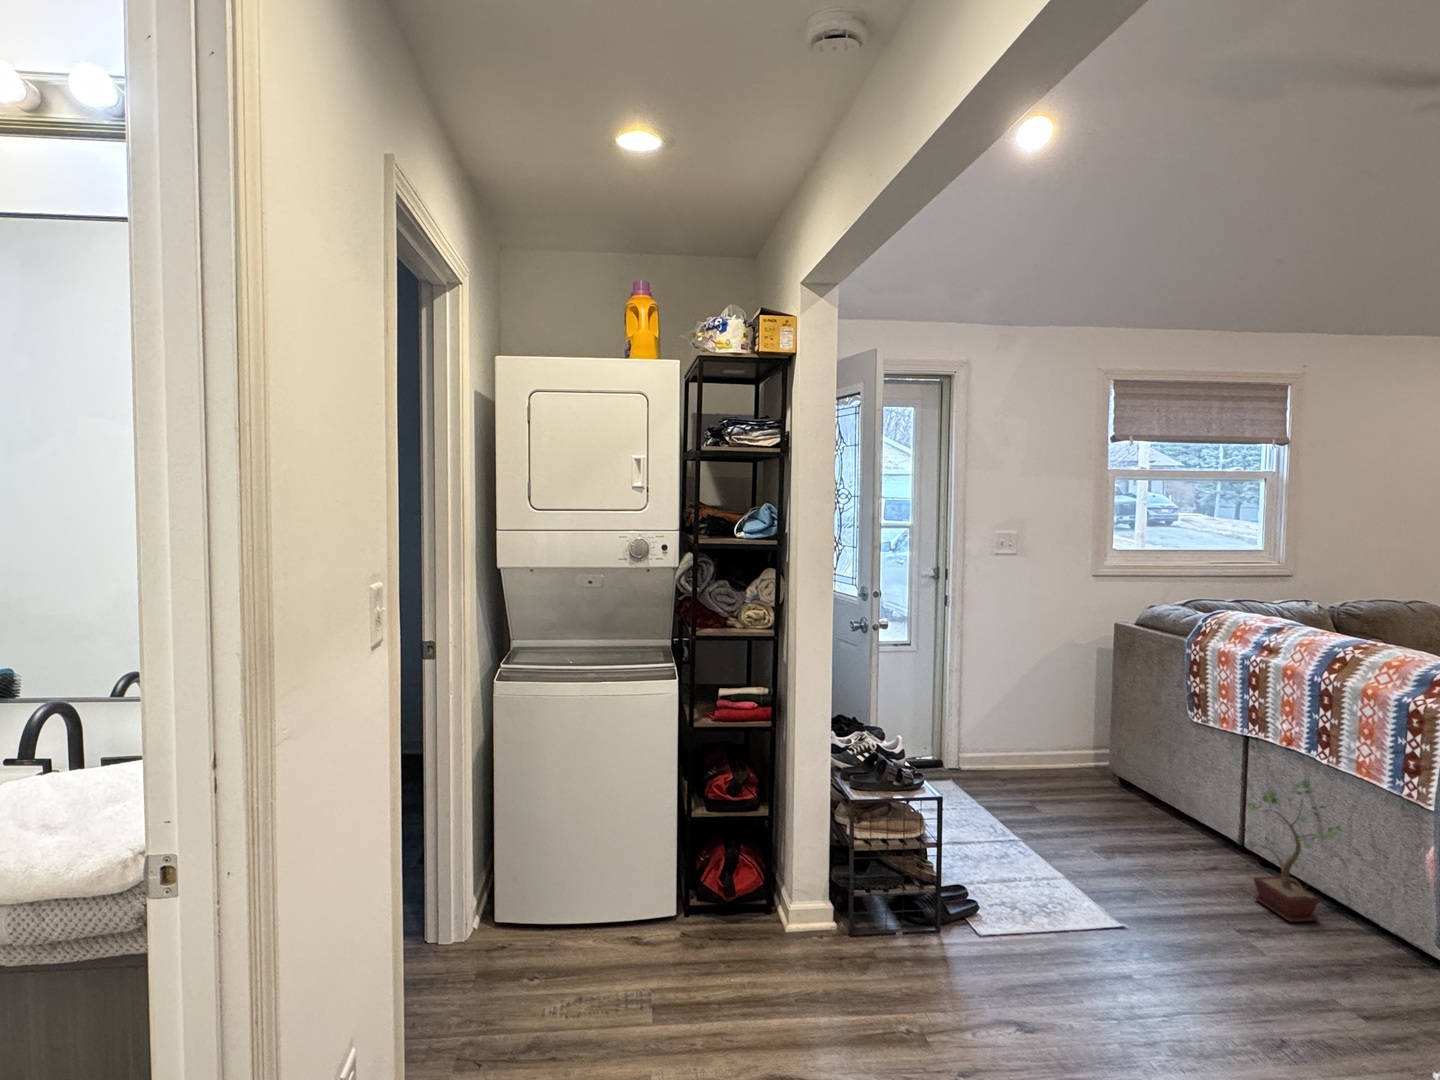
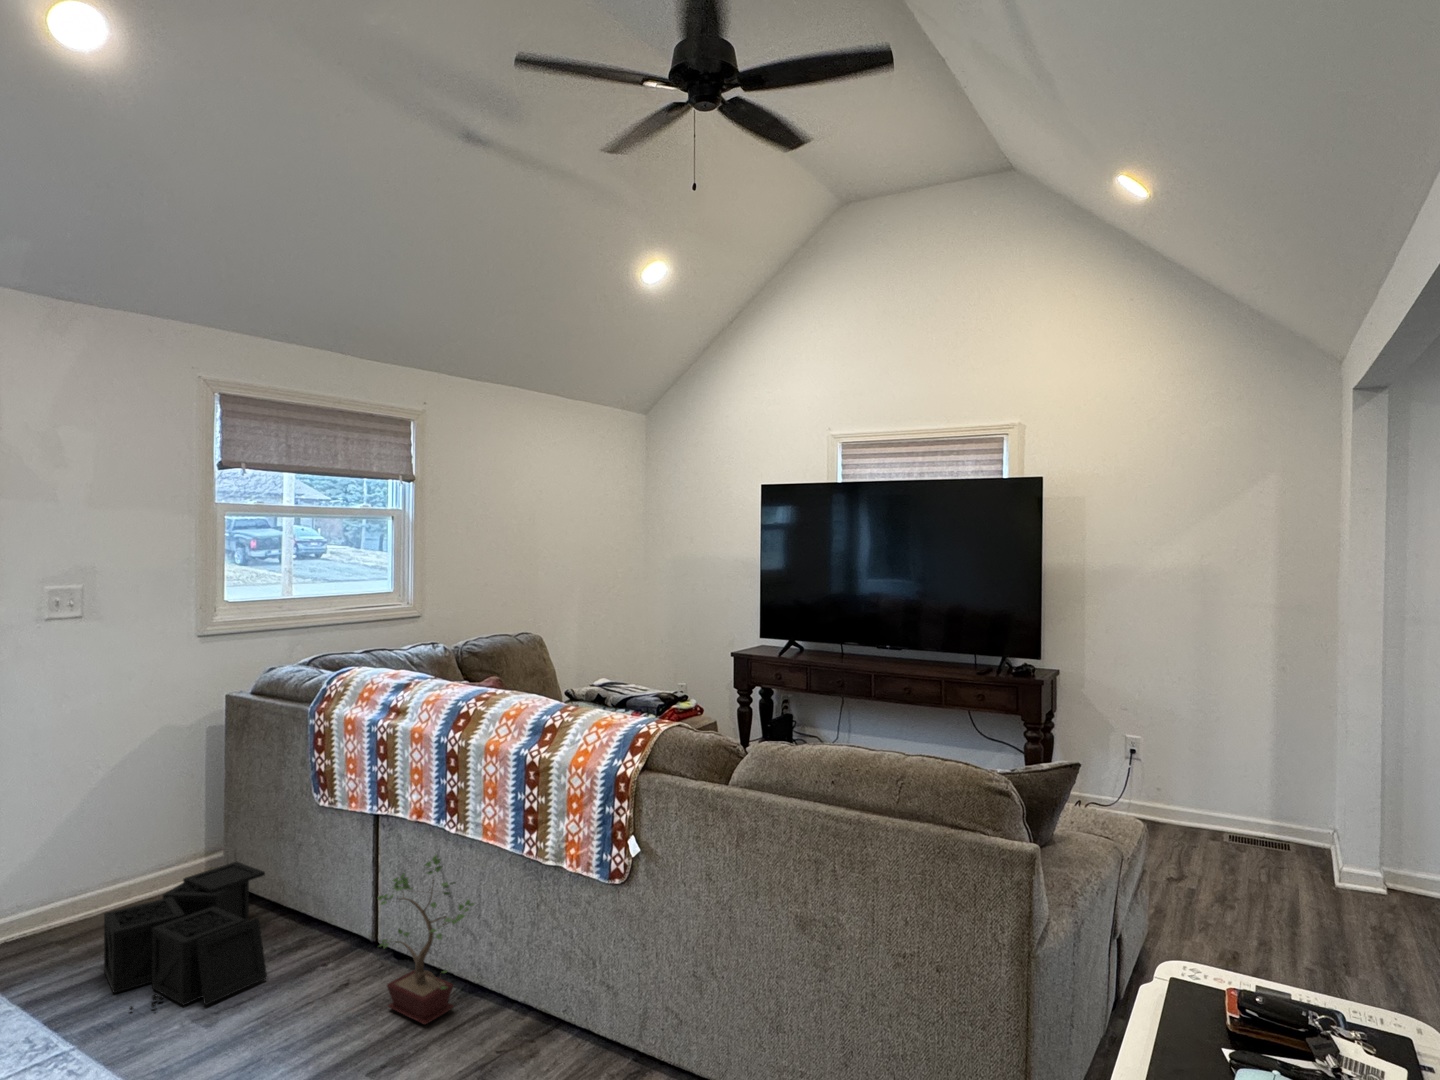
storage bin: none [1032,755,1148,846] -> present [104,862,267,1010]

